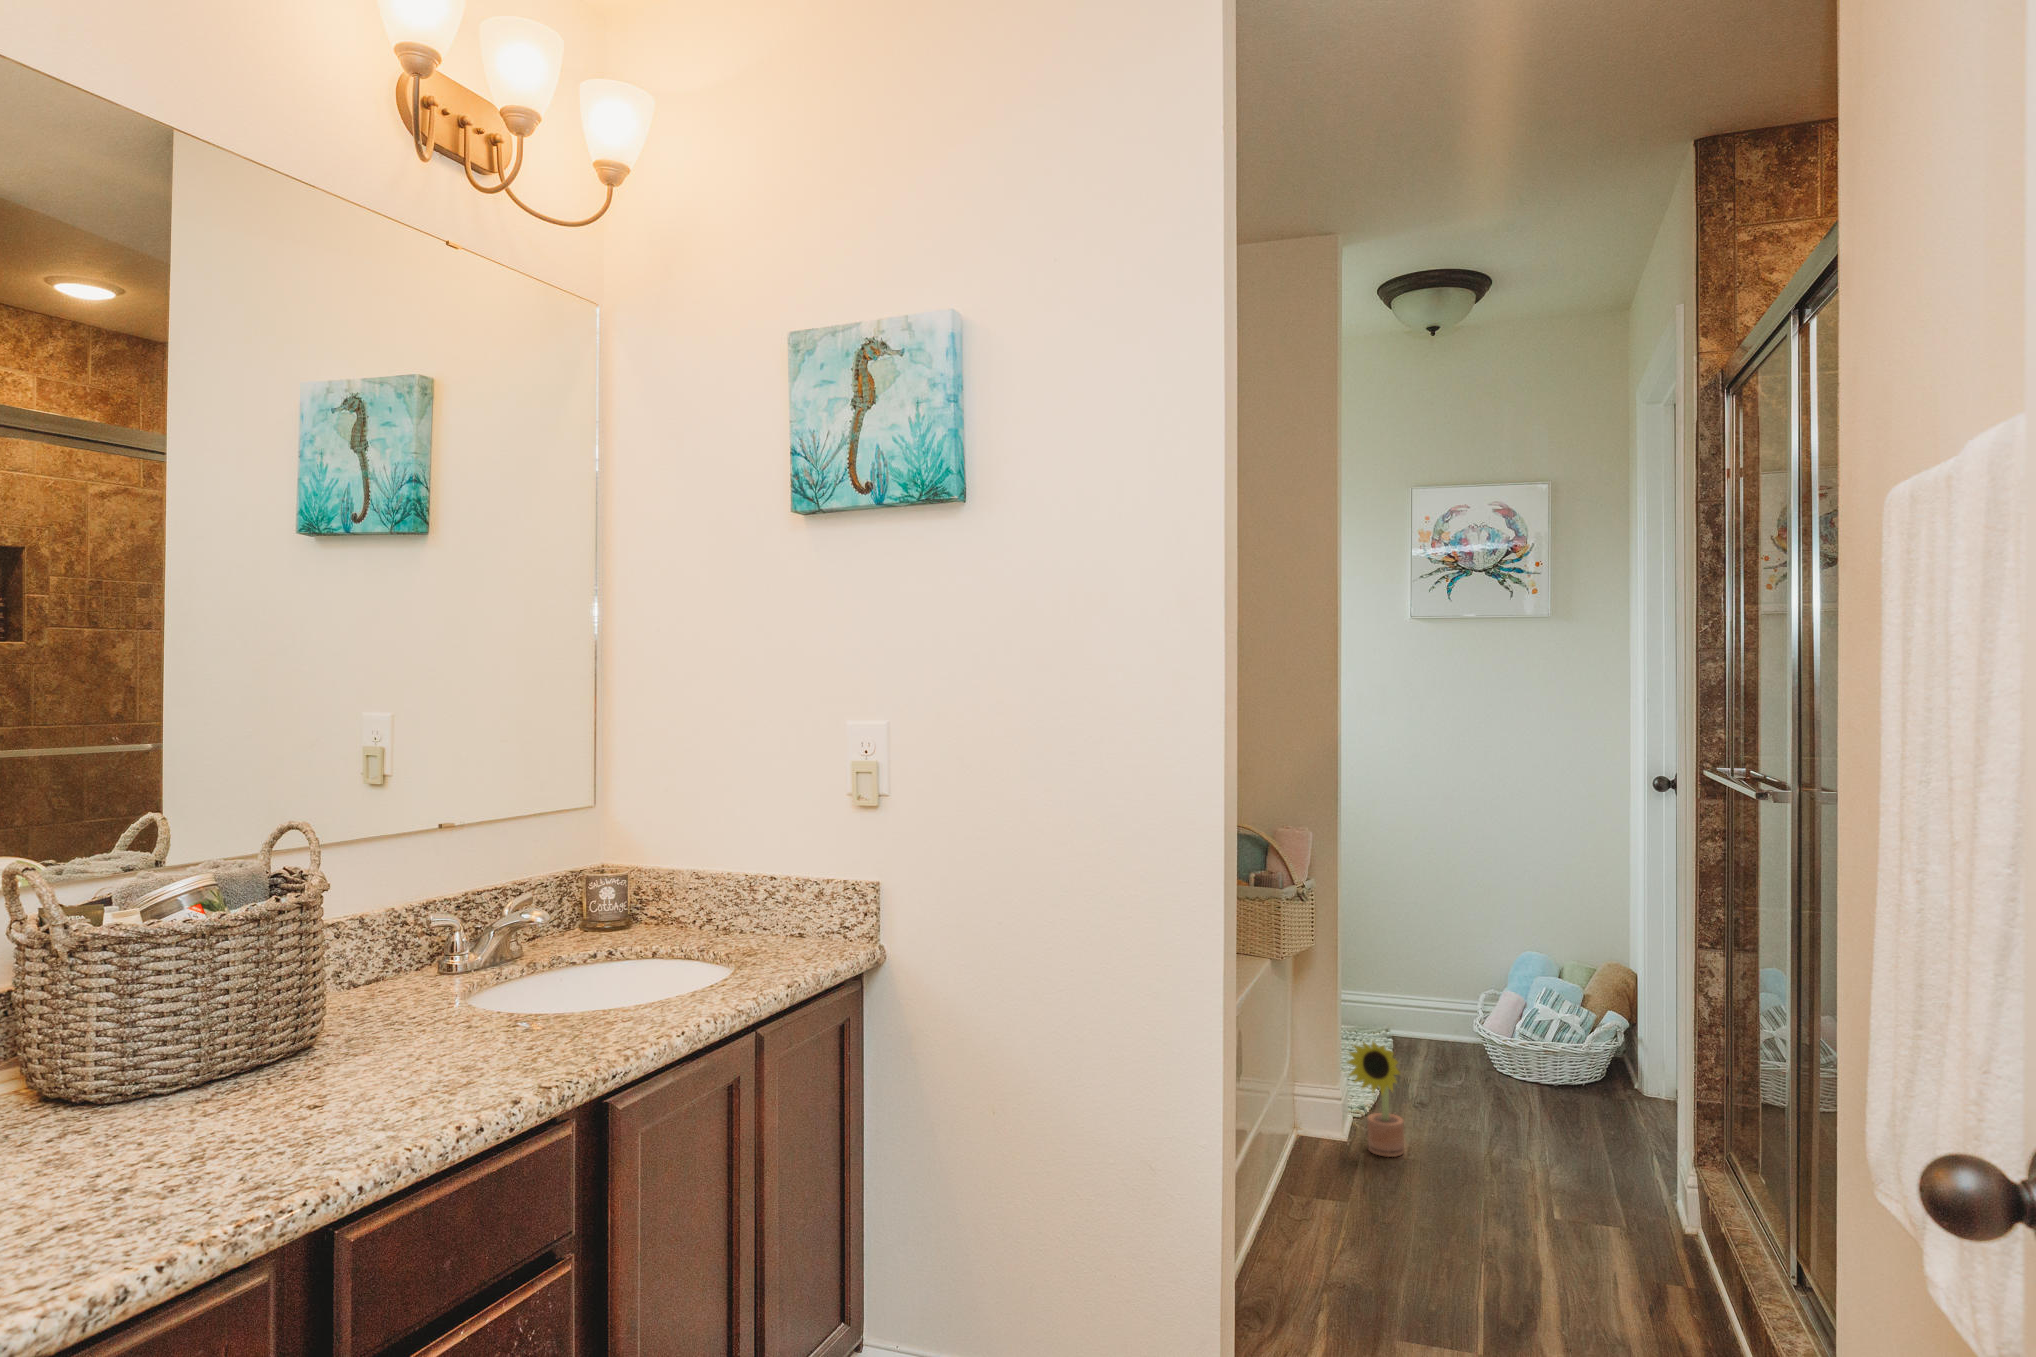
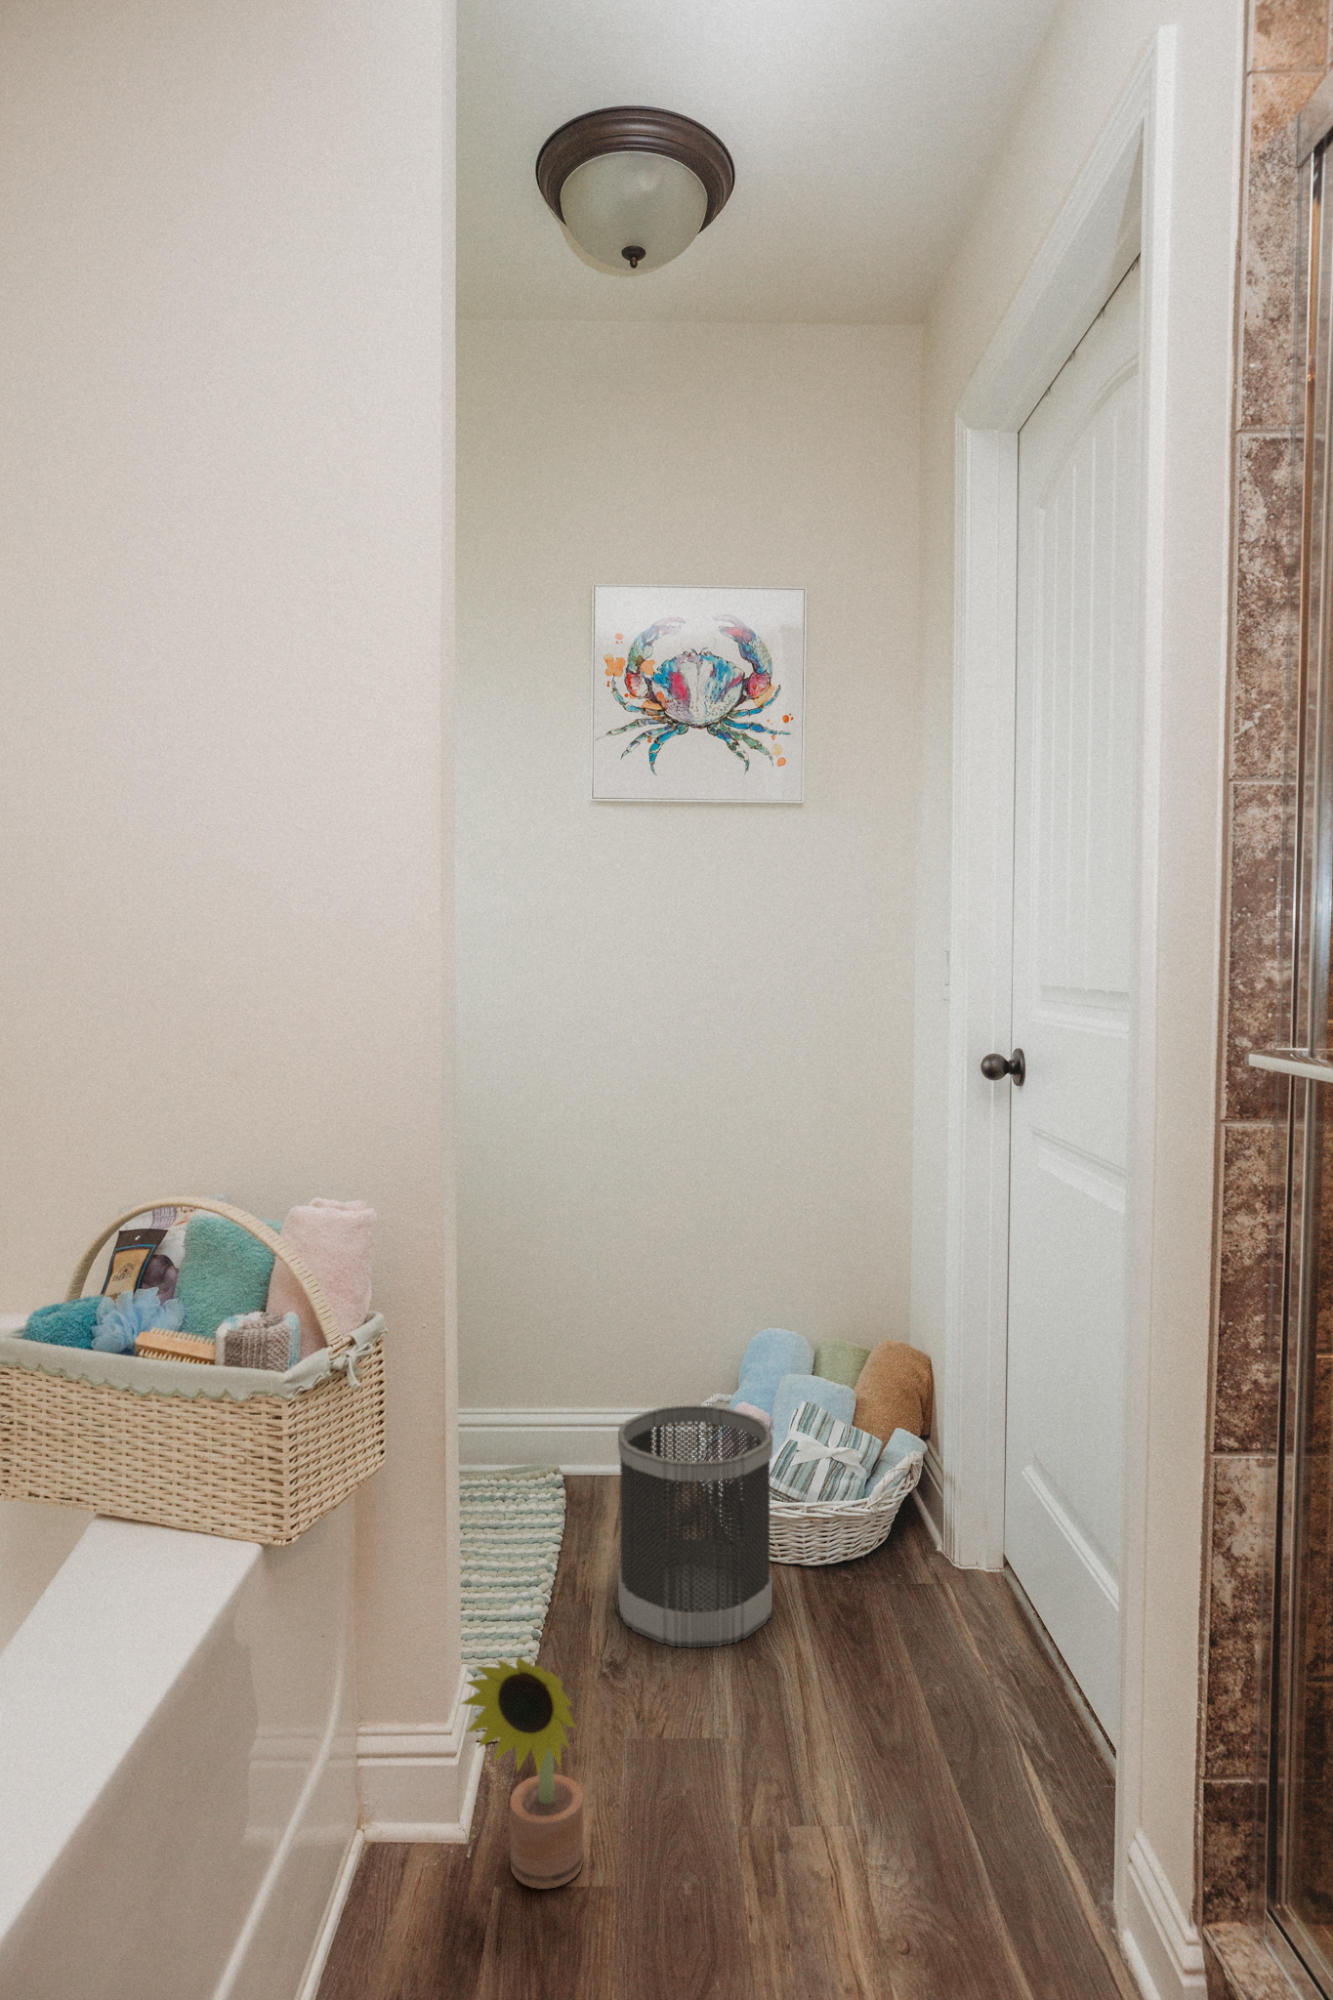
wastebasket: none [1424,978,1518,1105] -> present [618,1405,773,1648]

